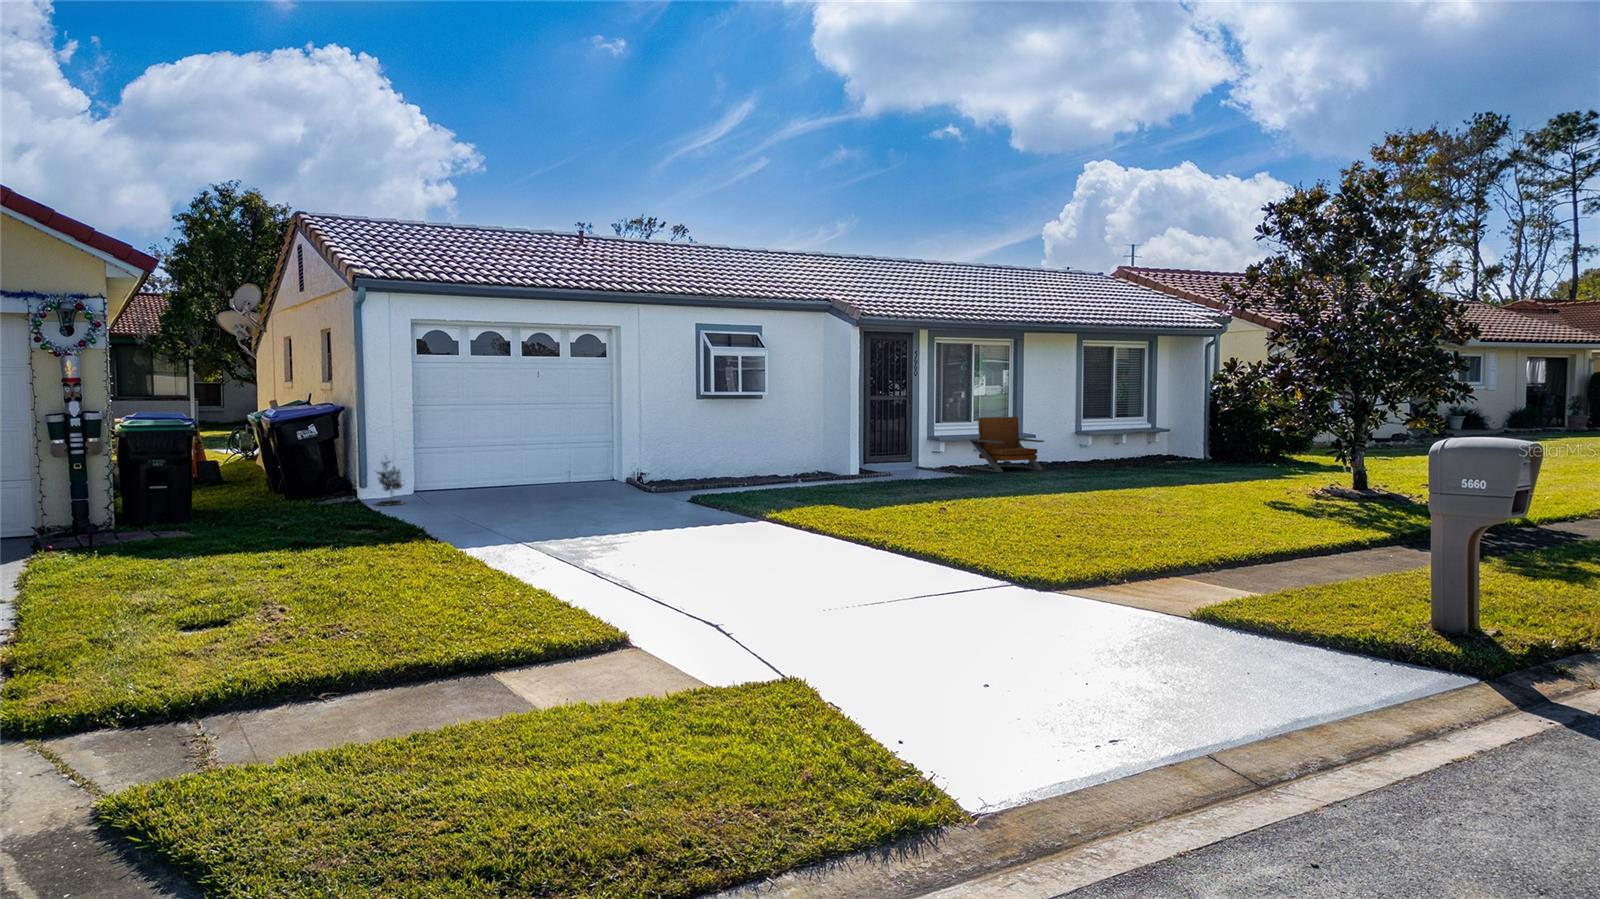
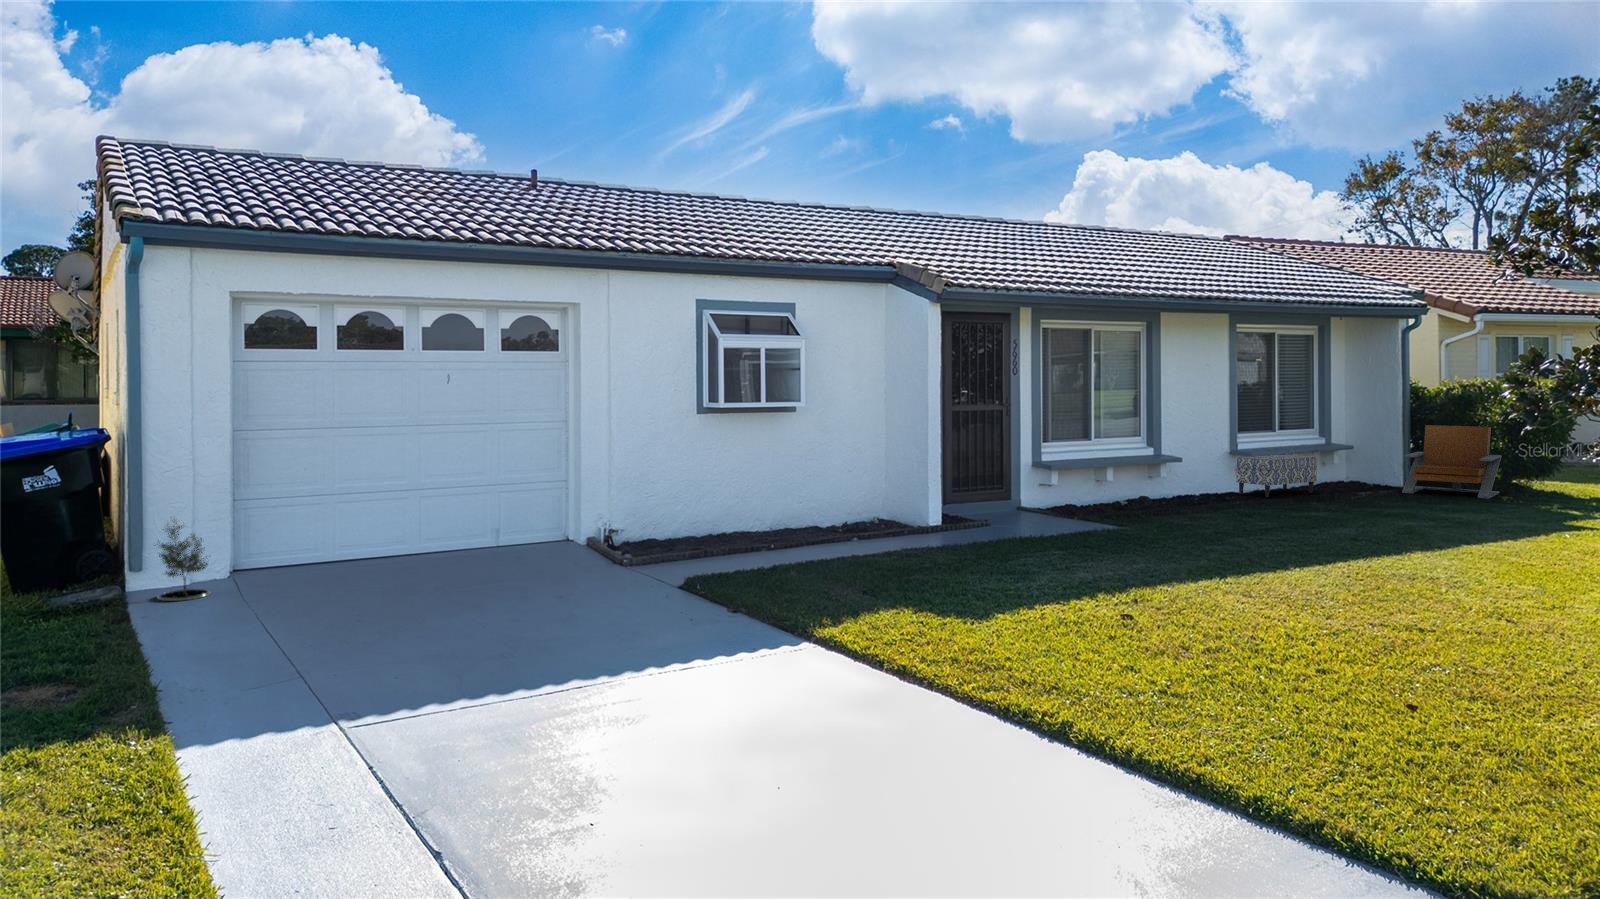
lounge chair: present [970,417,1044,472] -> present [1402,425,1502,499]
bench: none [1079,435,1137,464] -> present [1236,455,1317,497]

